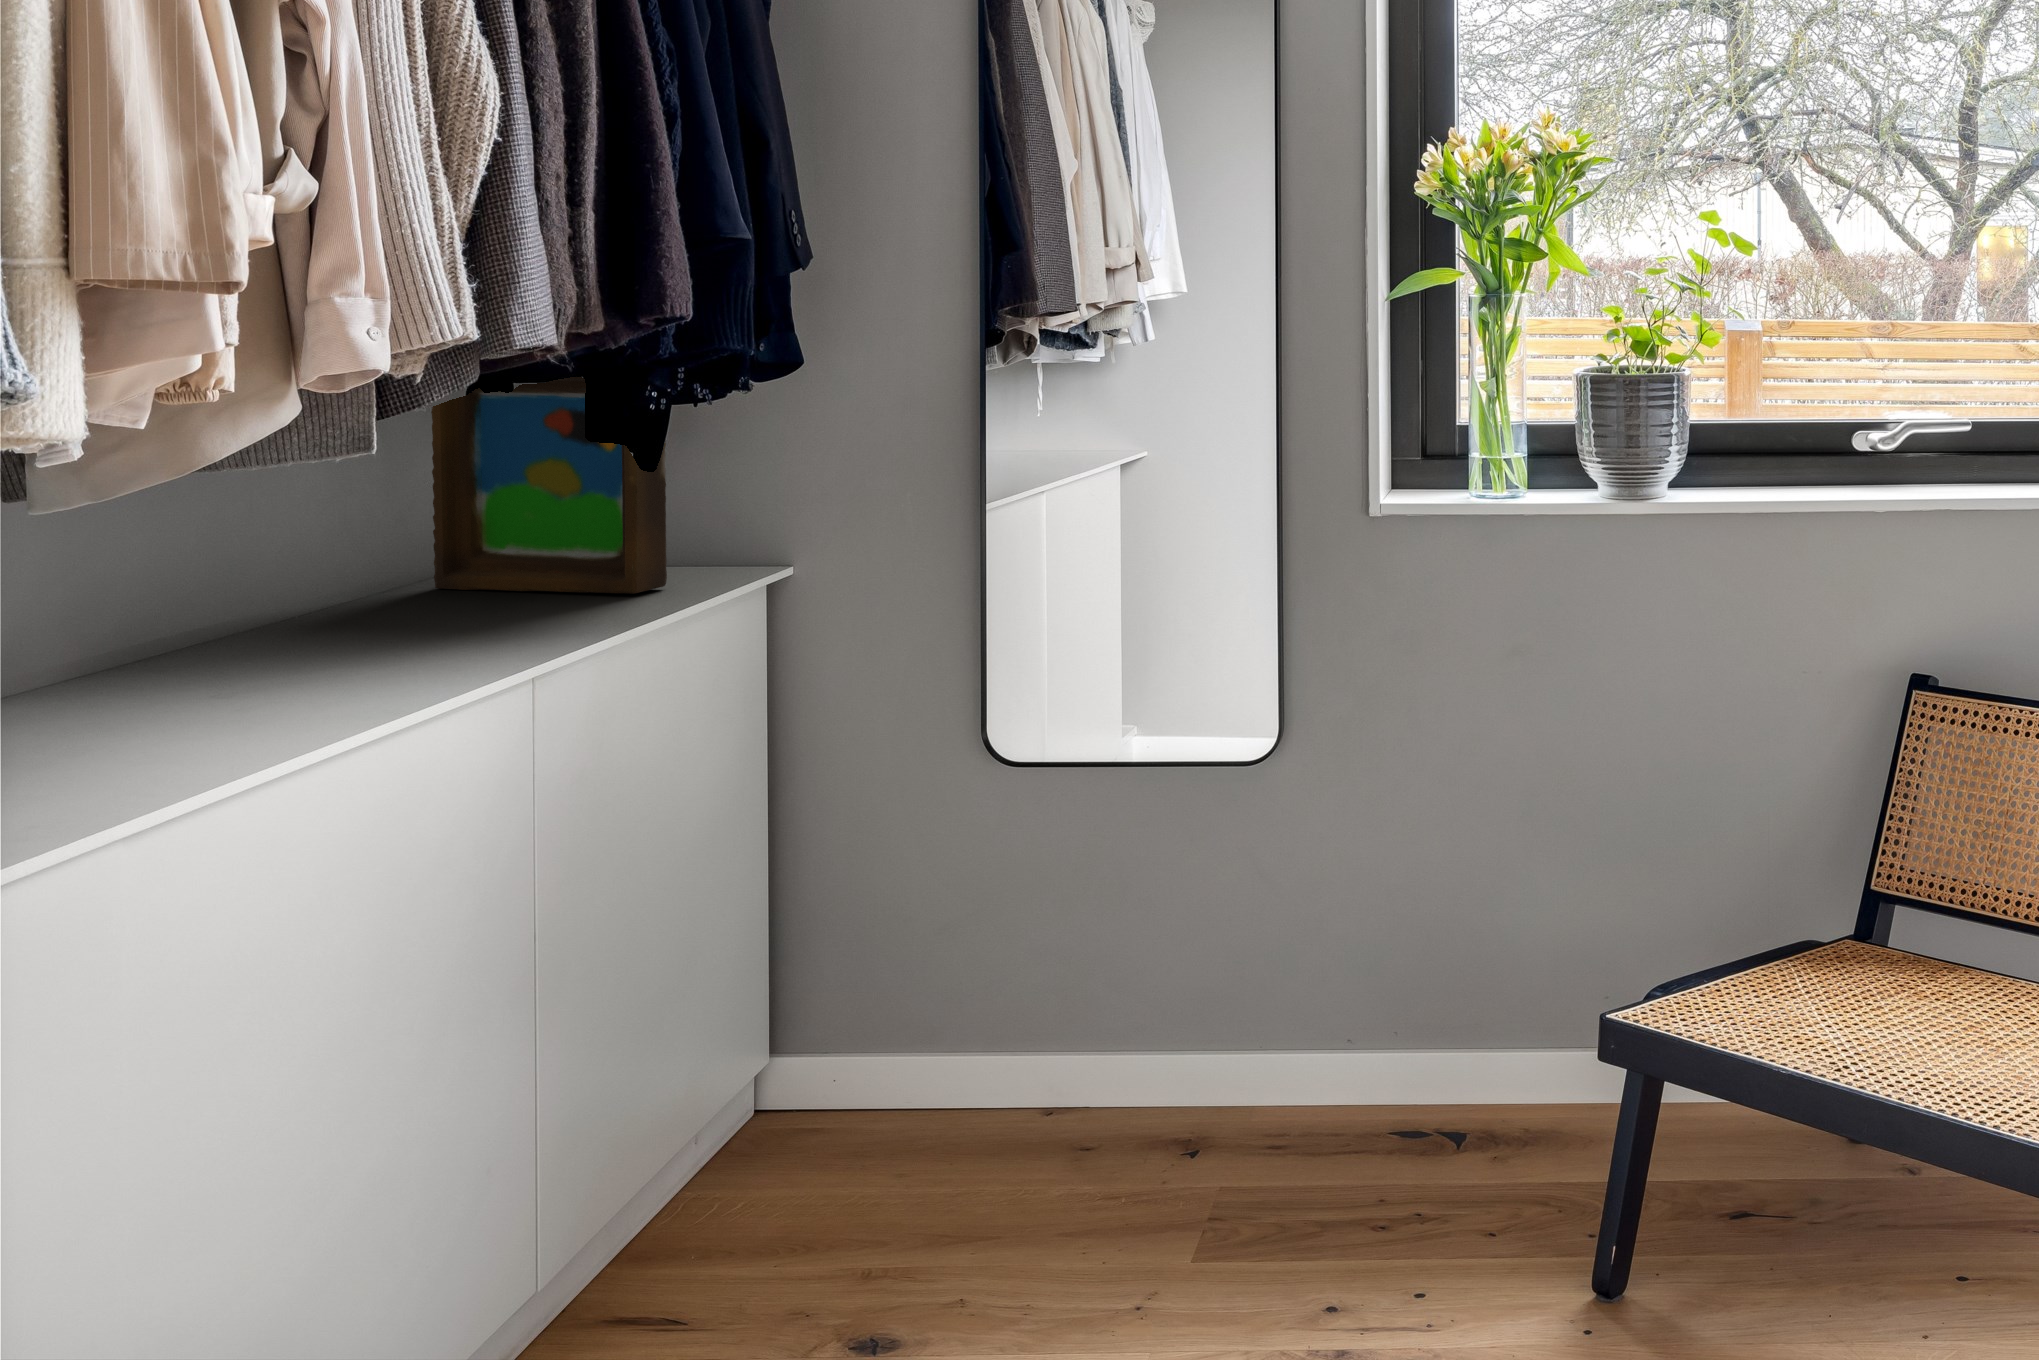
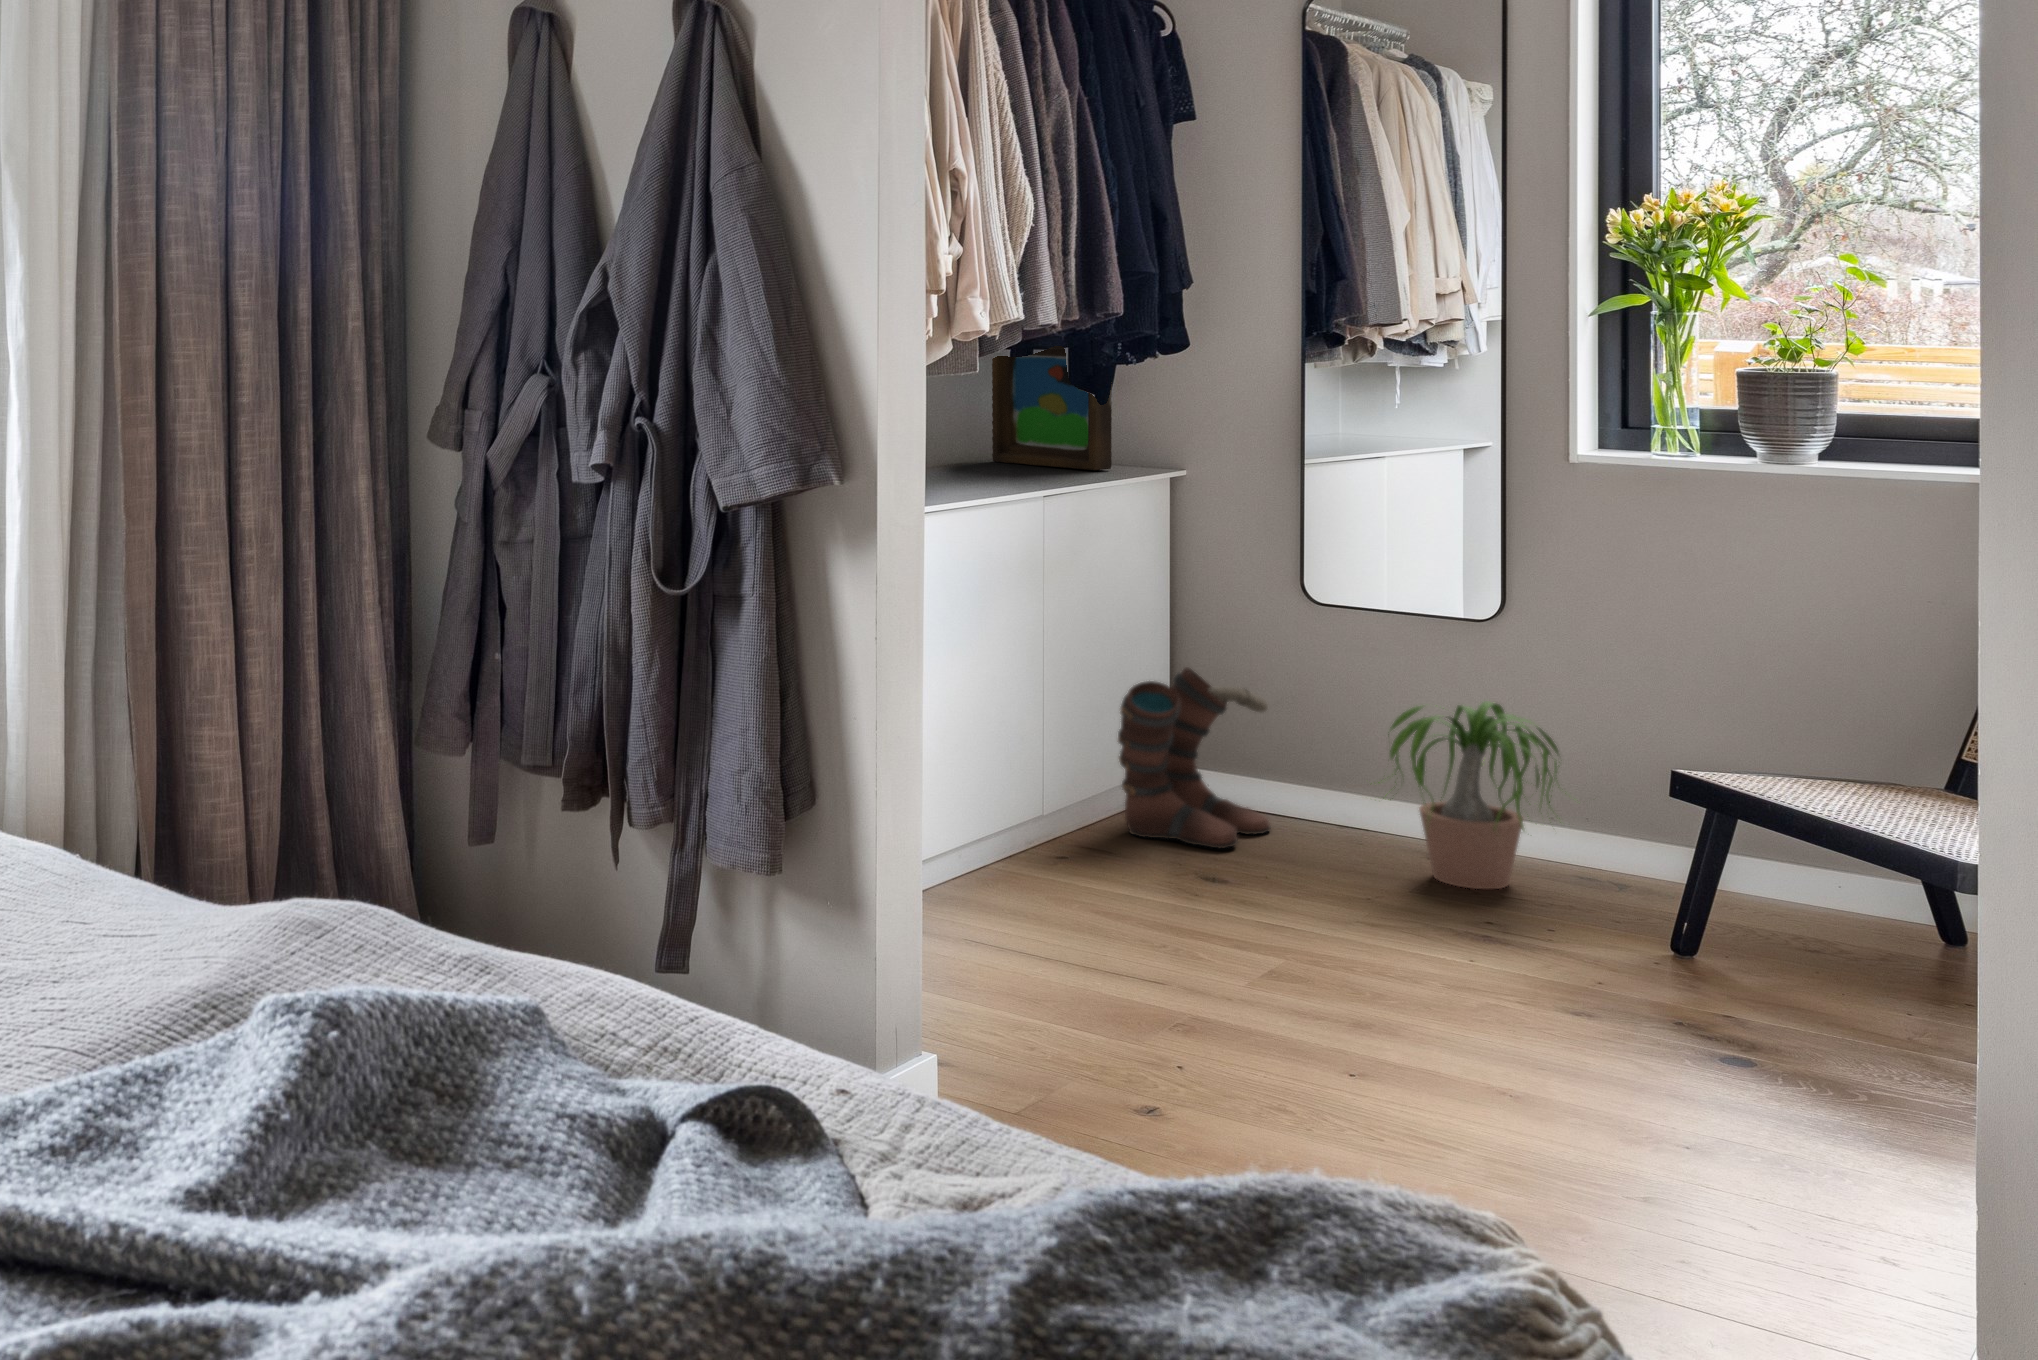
potted plant: none [1120,903,1463,1224] -> present [1371,701,1576,889]
boots: none [688,917,955,1265] -> present [1118,667,1271,848]

